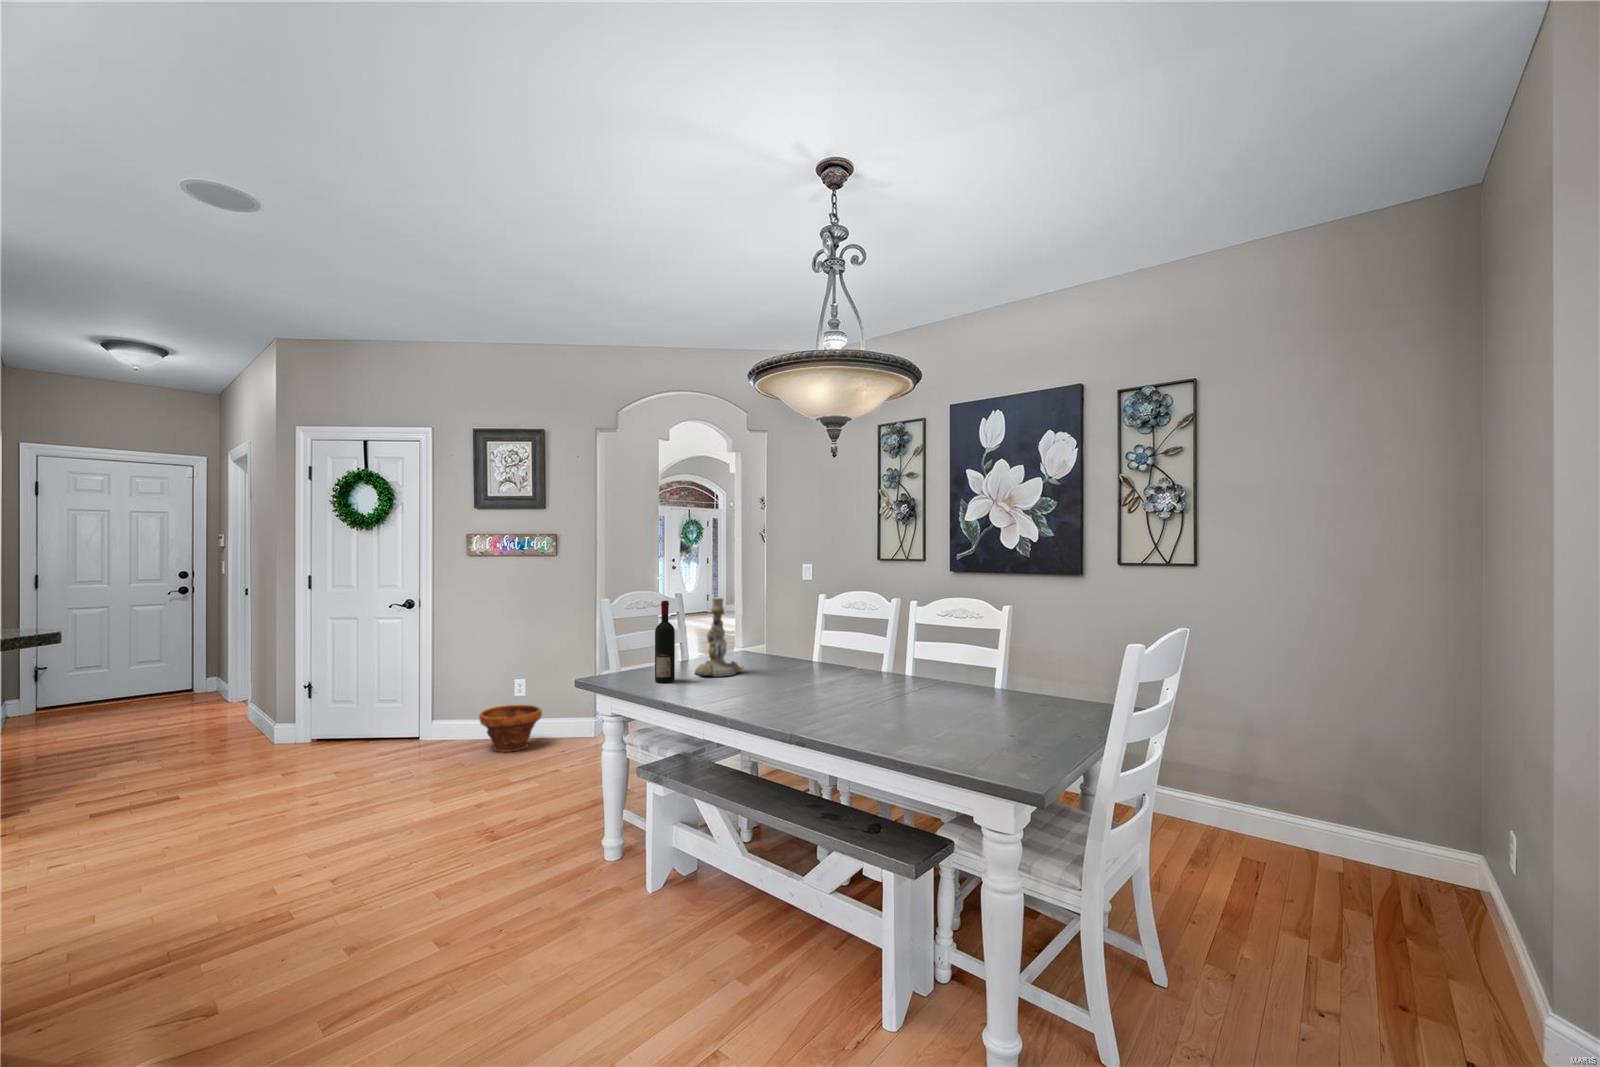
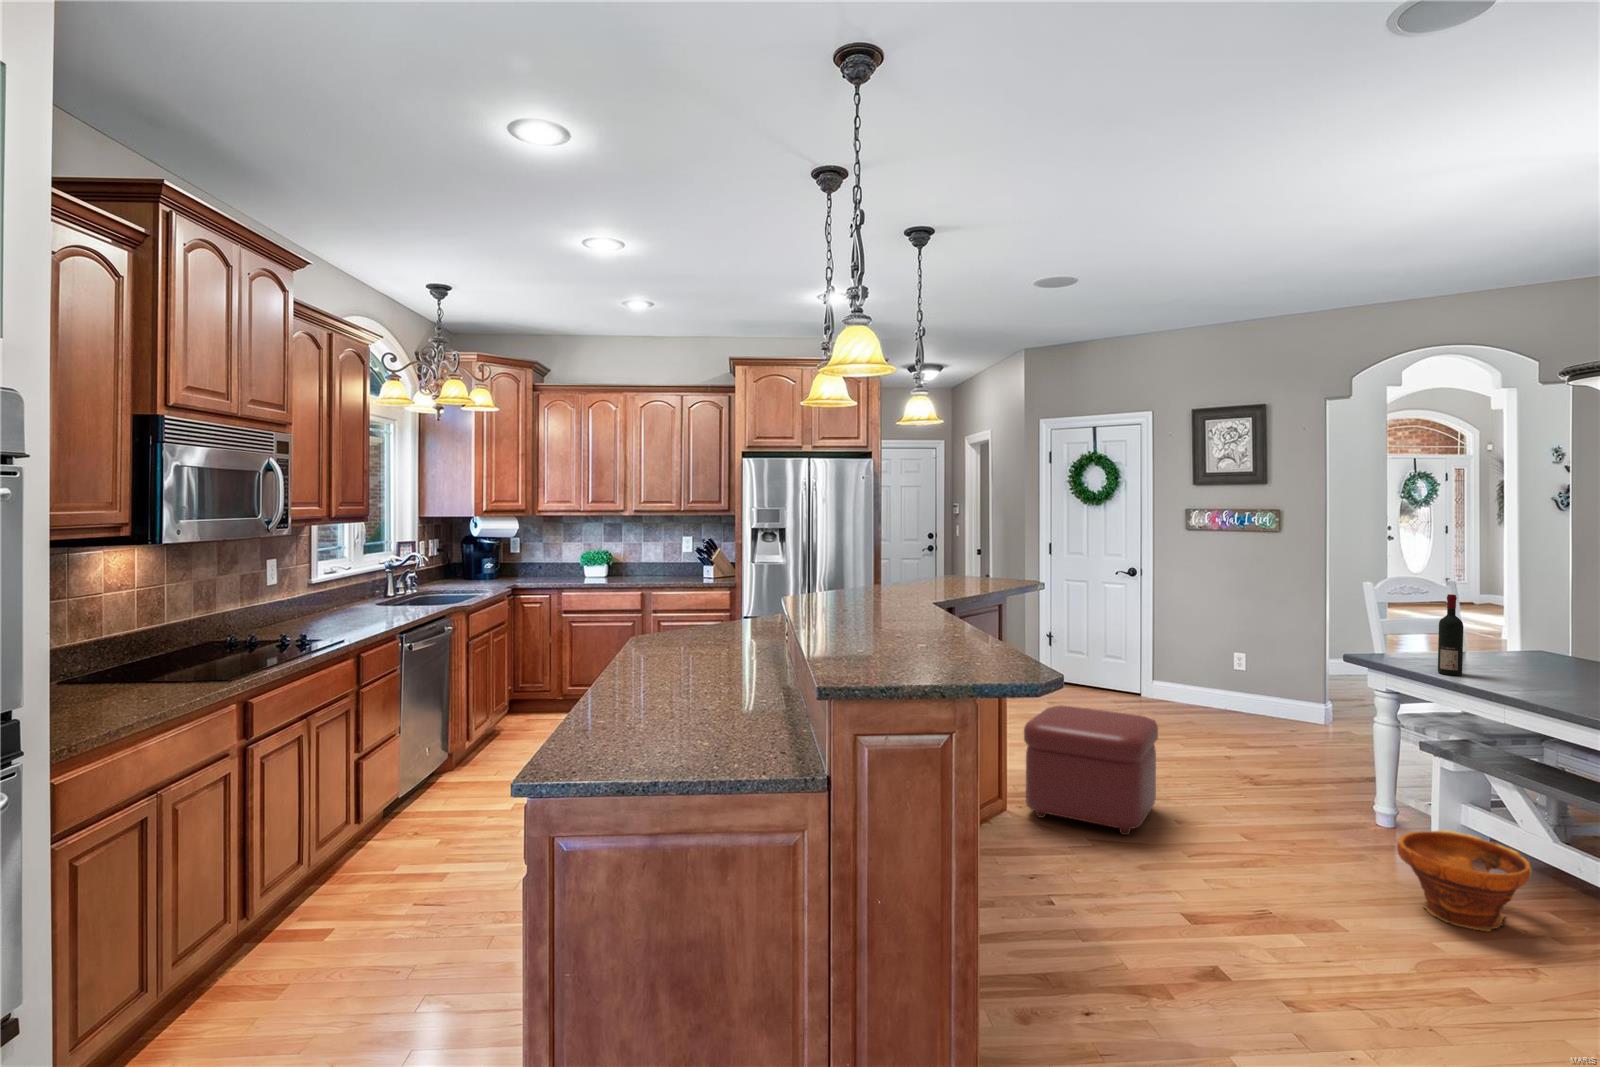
candlestick: present [695,598,743,676] -> none [1484,594,1553,678]
planter: present [479,704,542,752] -> present [1397,830,1531,931]
ottoman: none [108,785,357,985] -> present [1024,705,1158,835]

